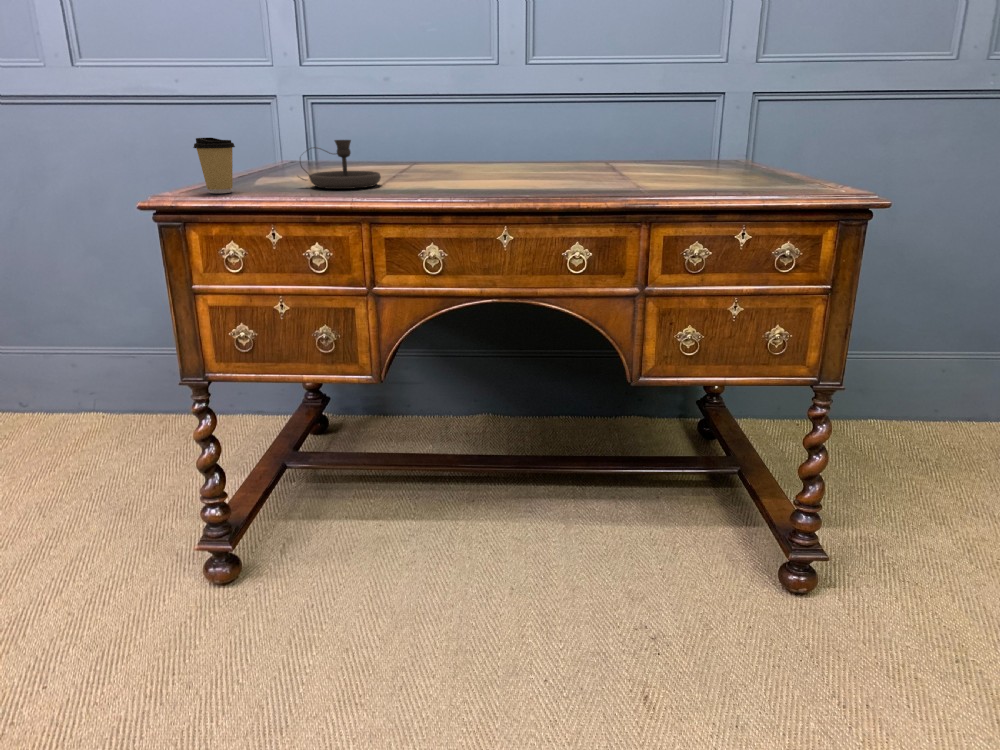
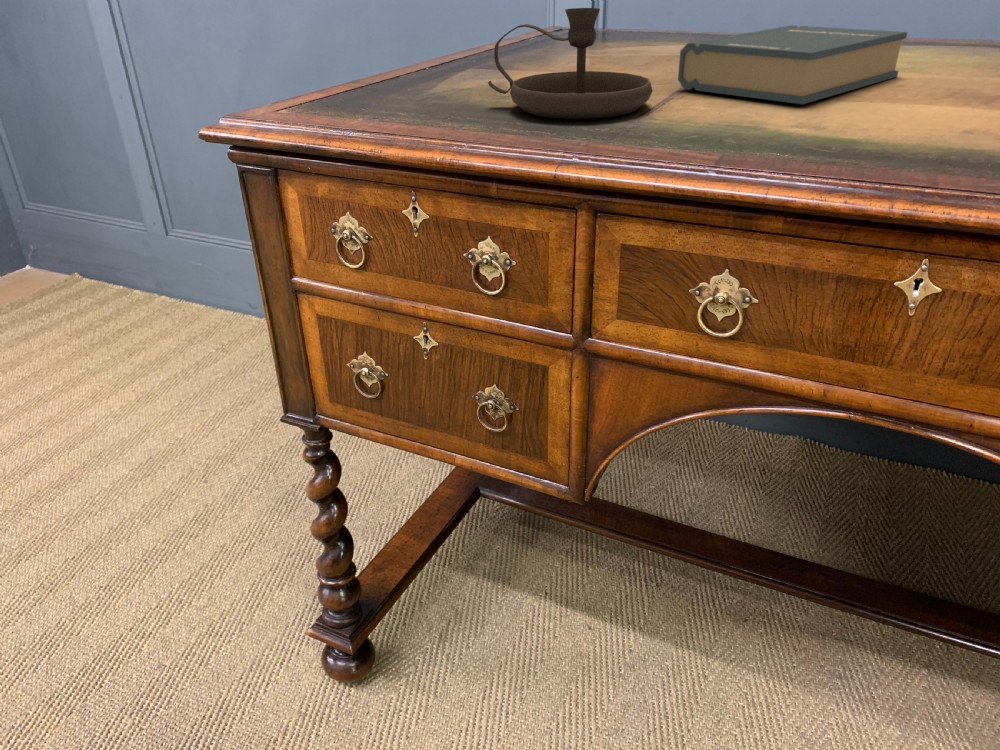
coffee cup: present [193,138,235,193] -> none [295,4,372,117]
hardback book: none [388,152,488,181] -> present [678,26,907,104]

